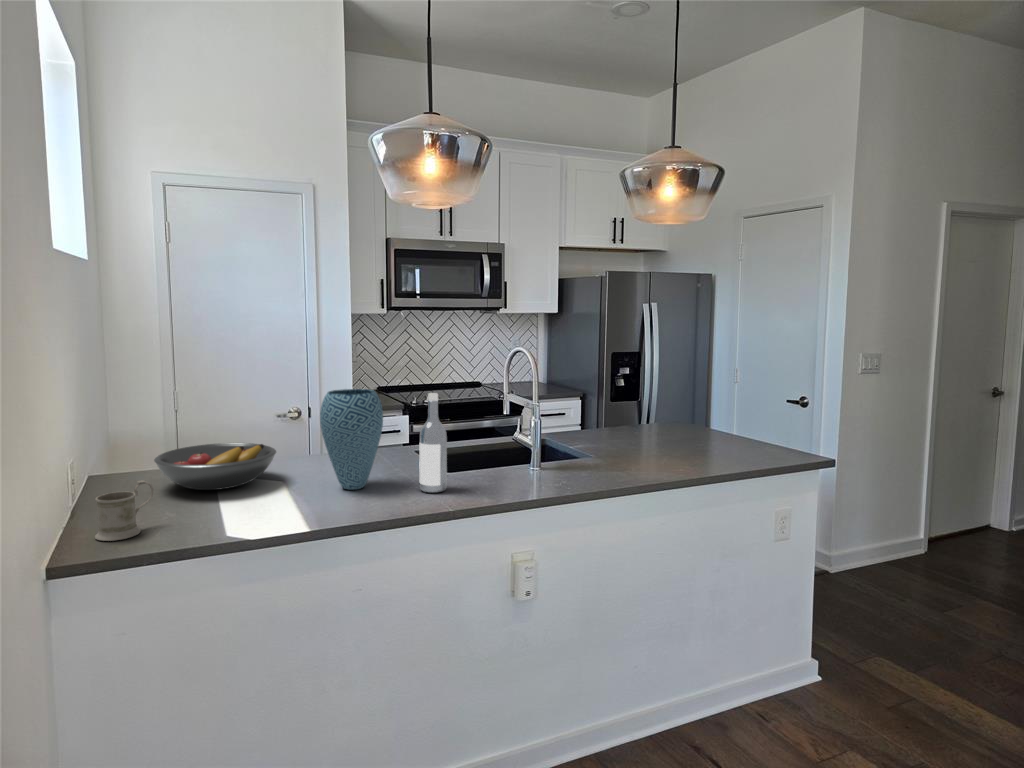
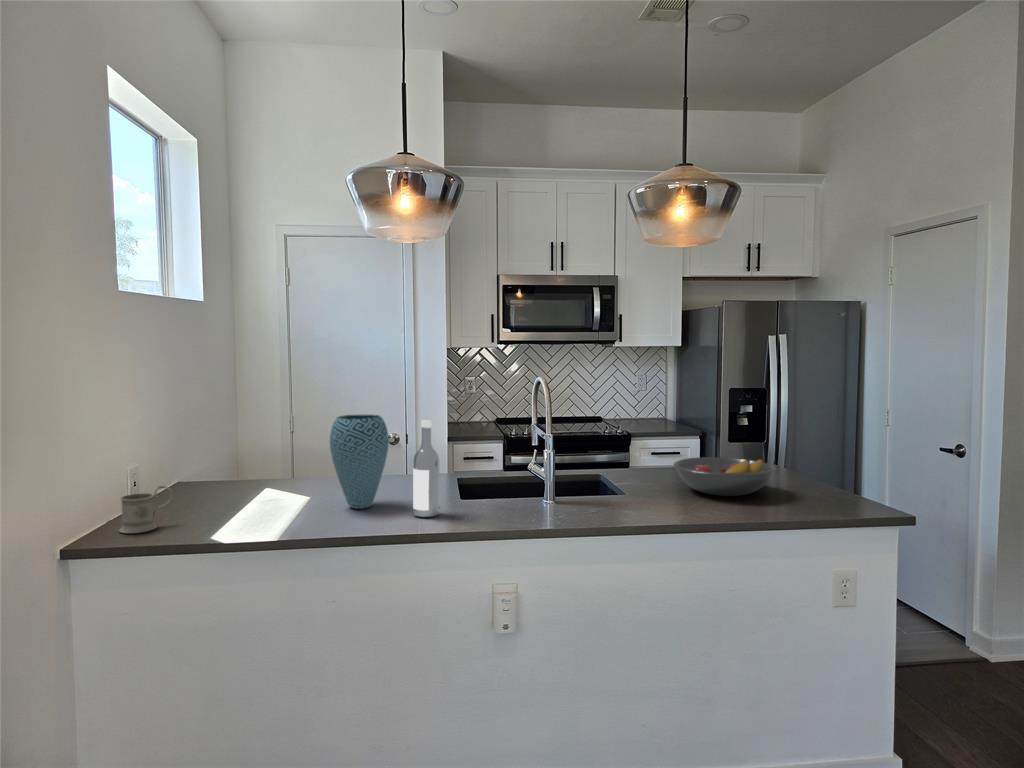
fruit bowl: present [154,443,276,490] -> present [674,457,776,496]

